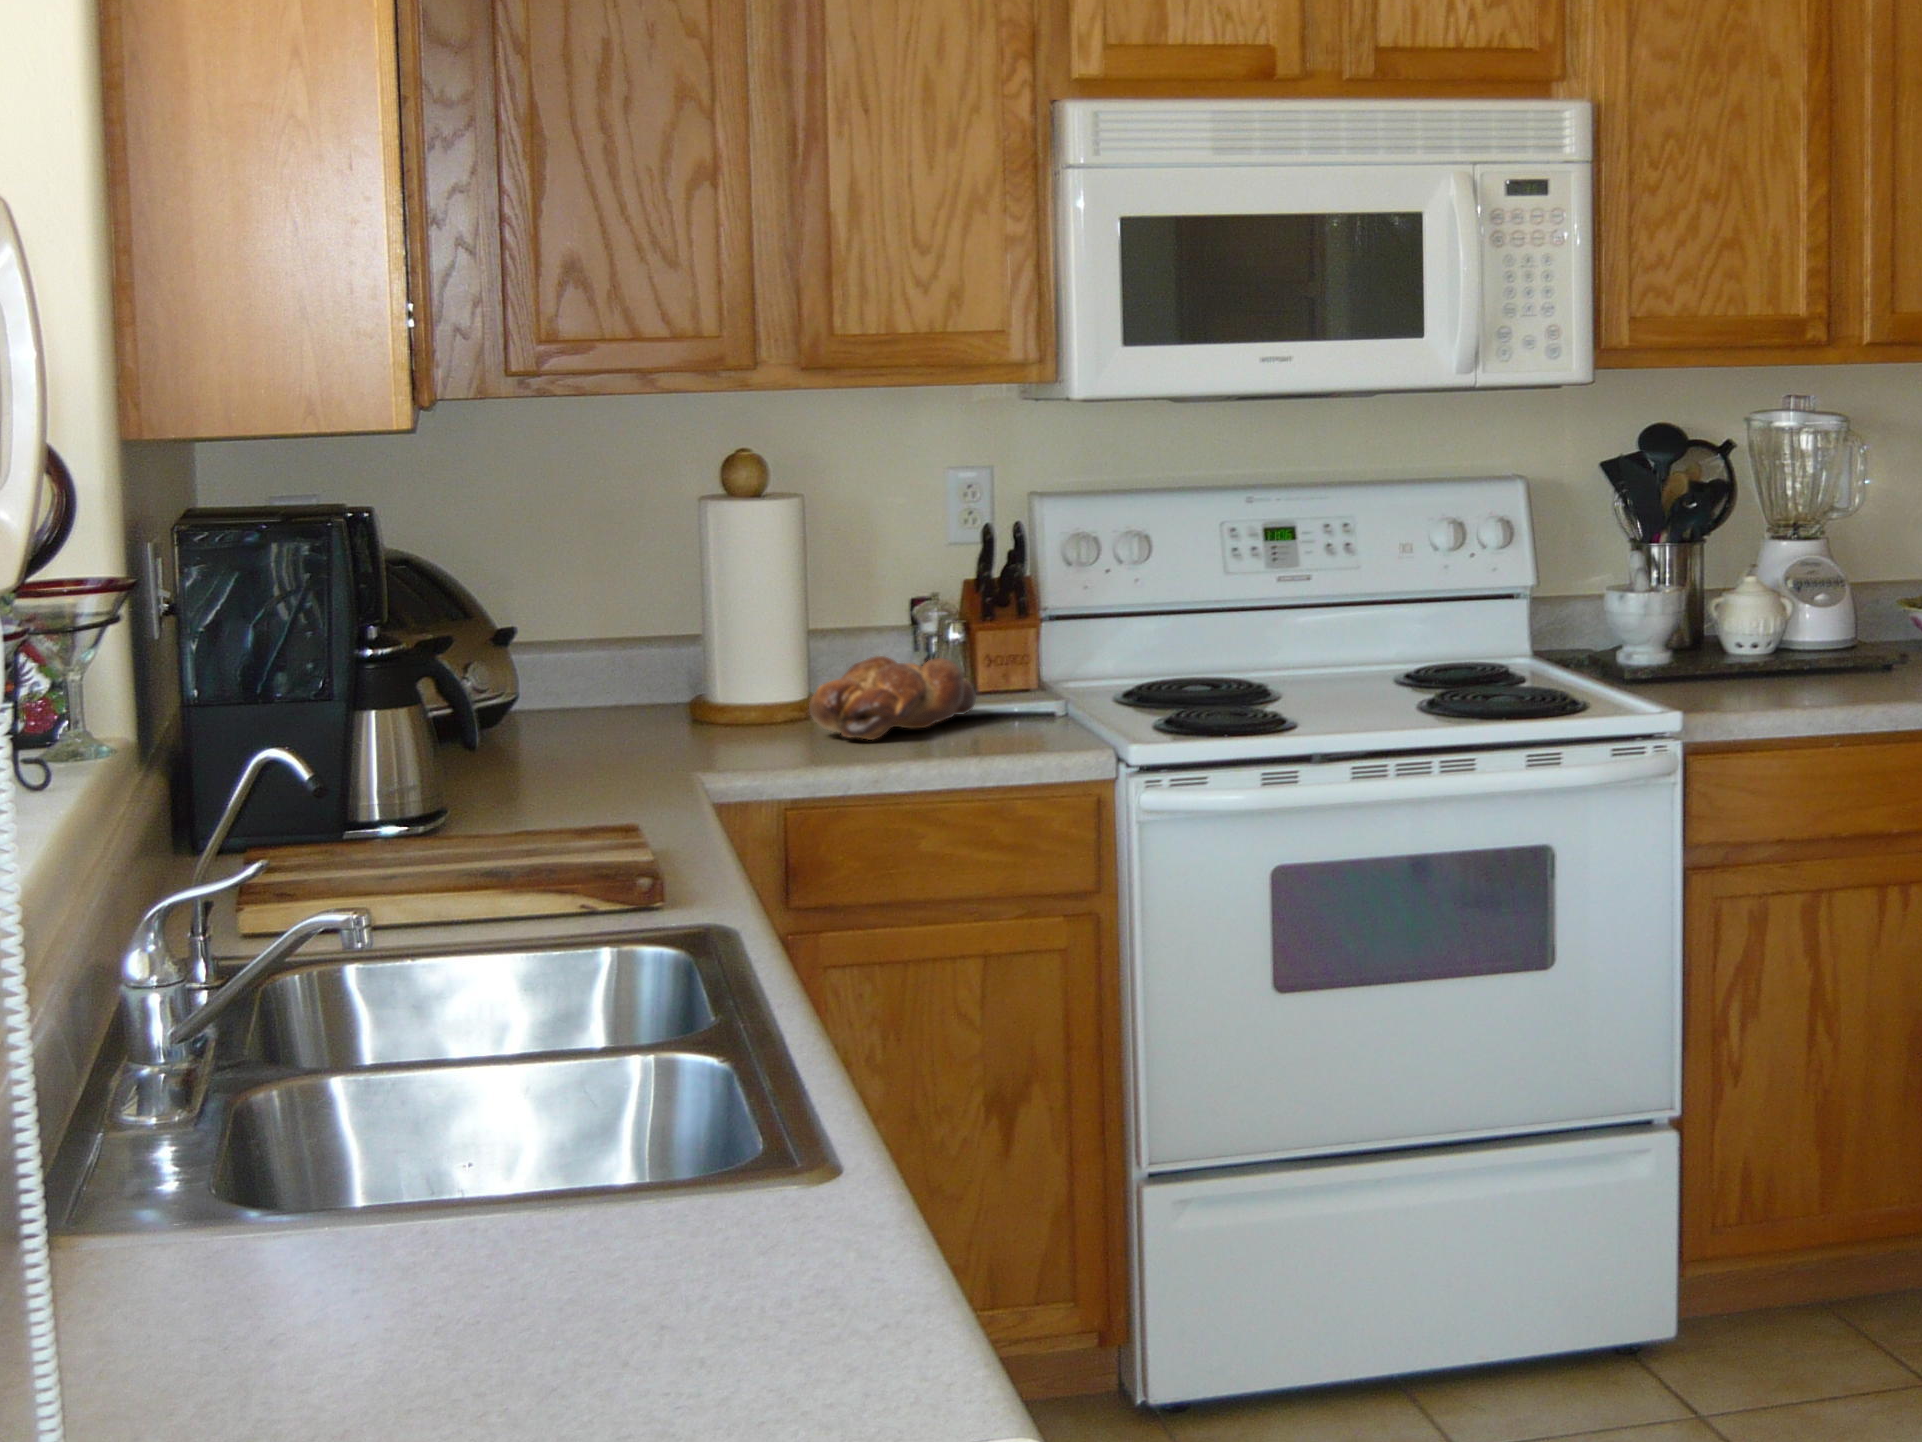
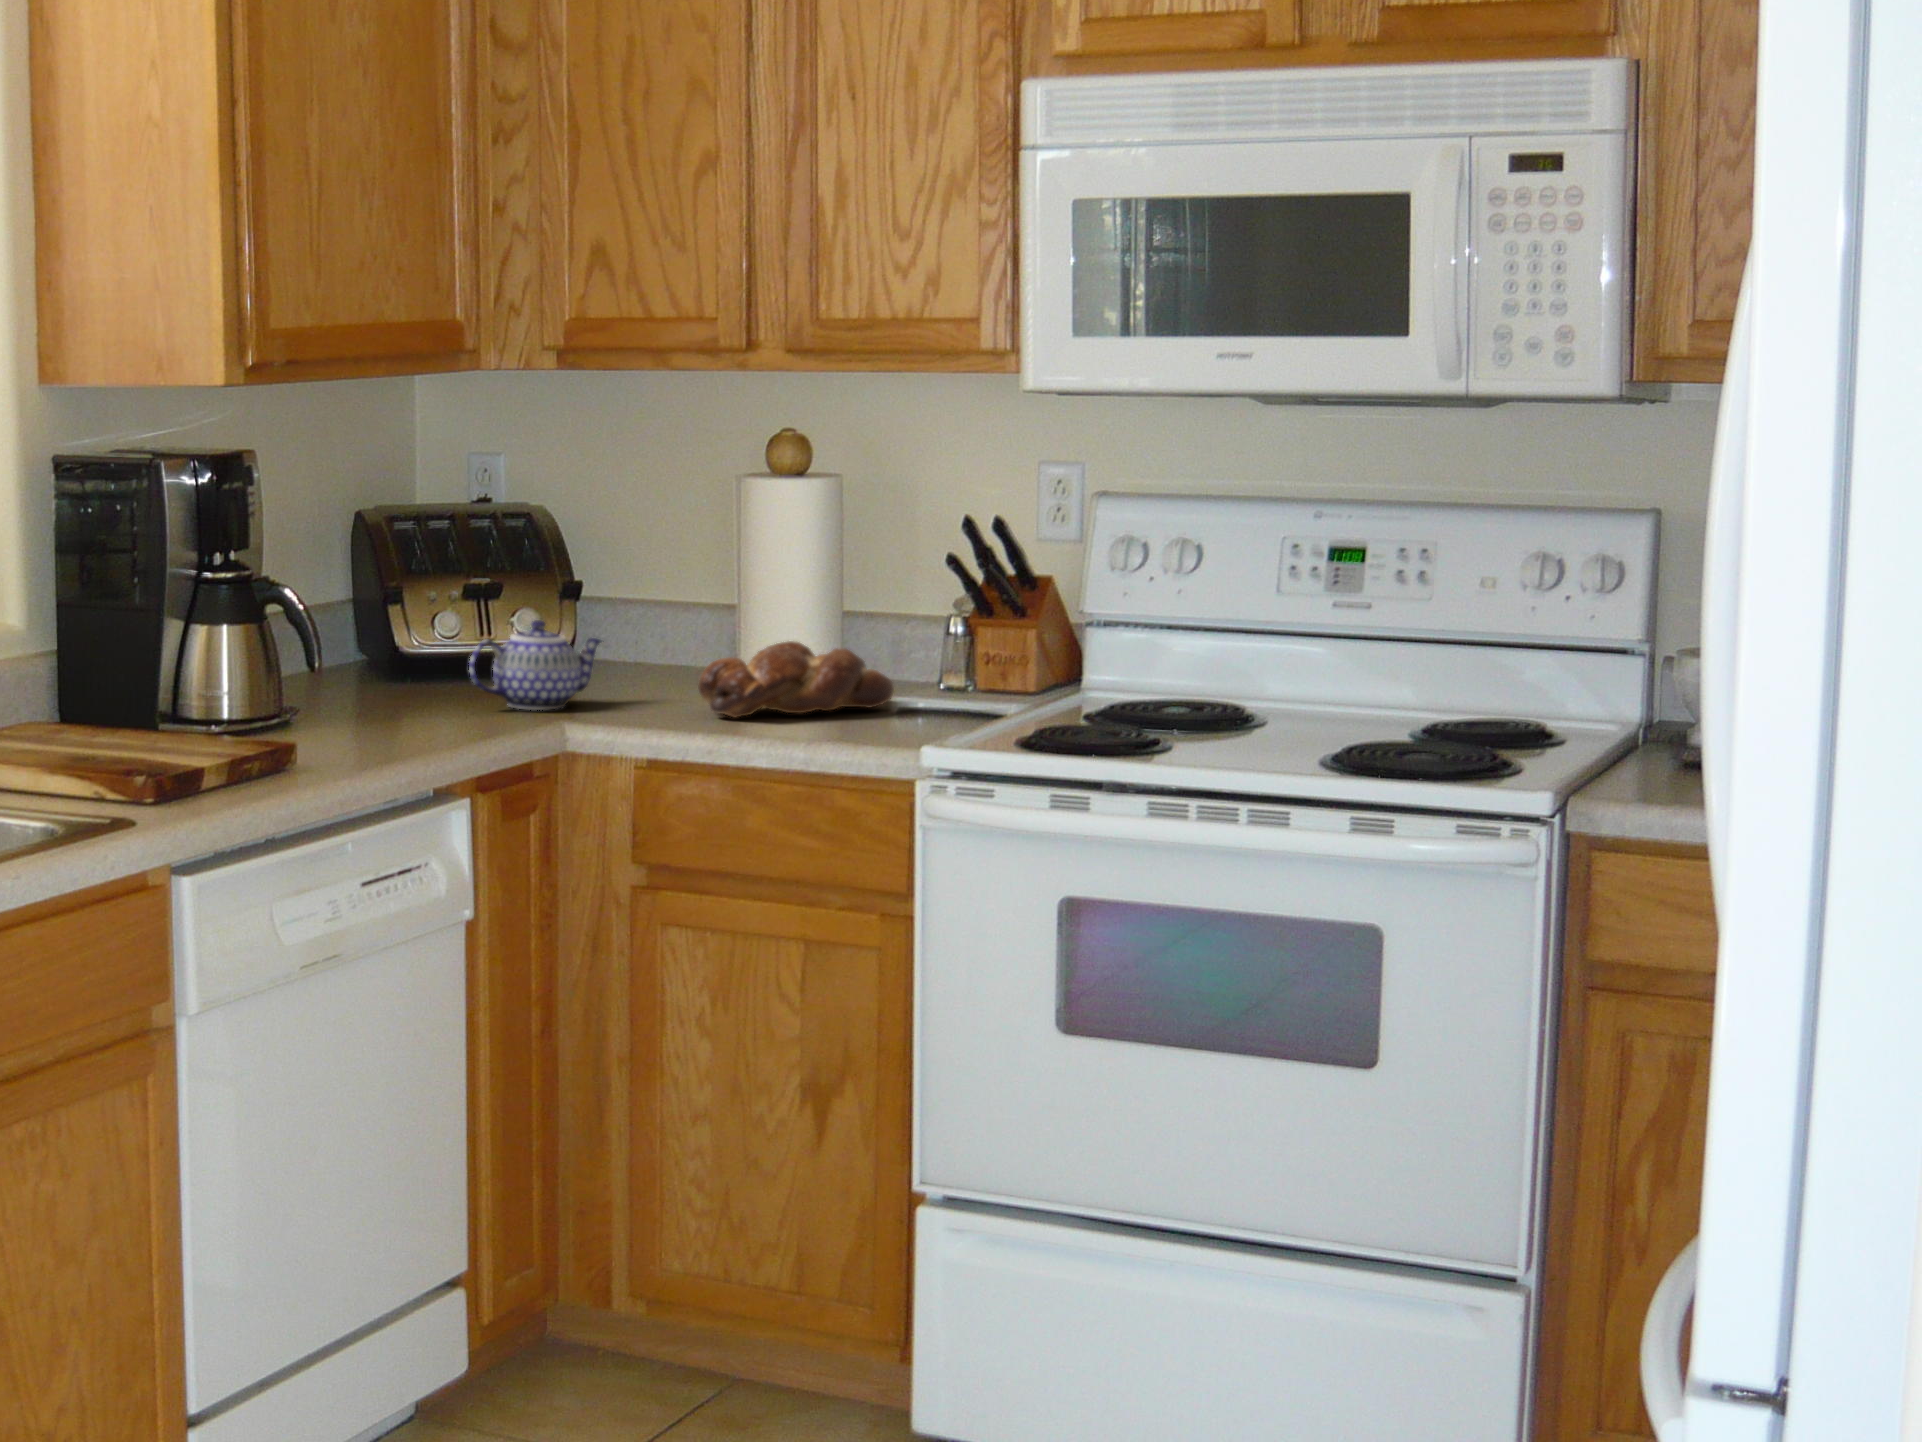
teapot: none [581,661,681,760] -> present [469,620,601,710]

